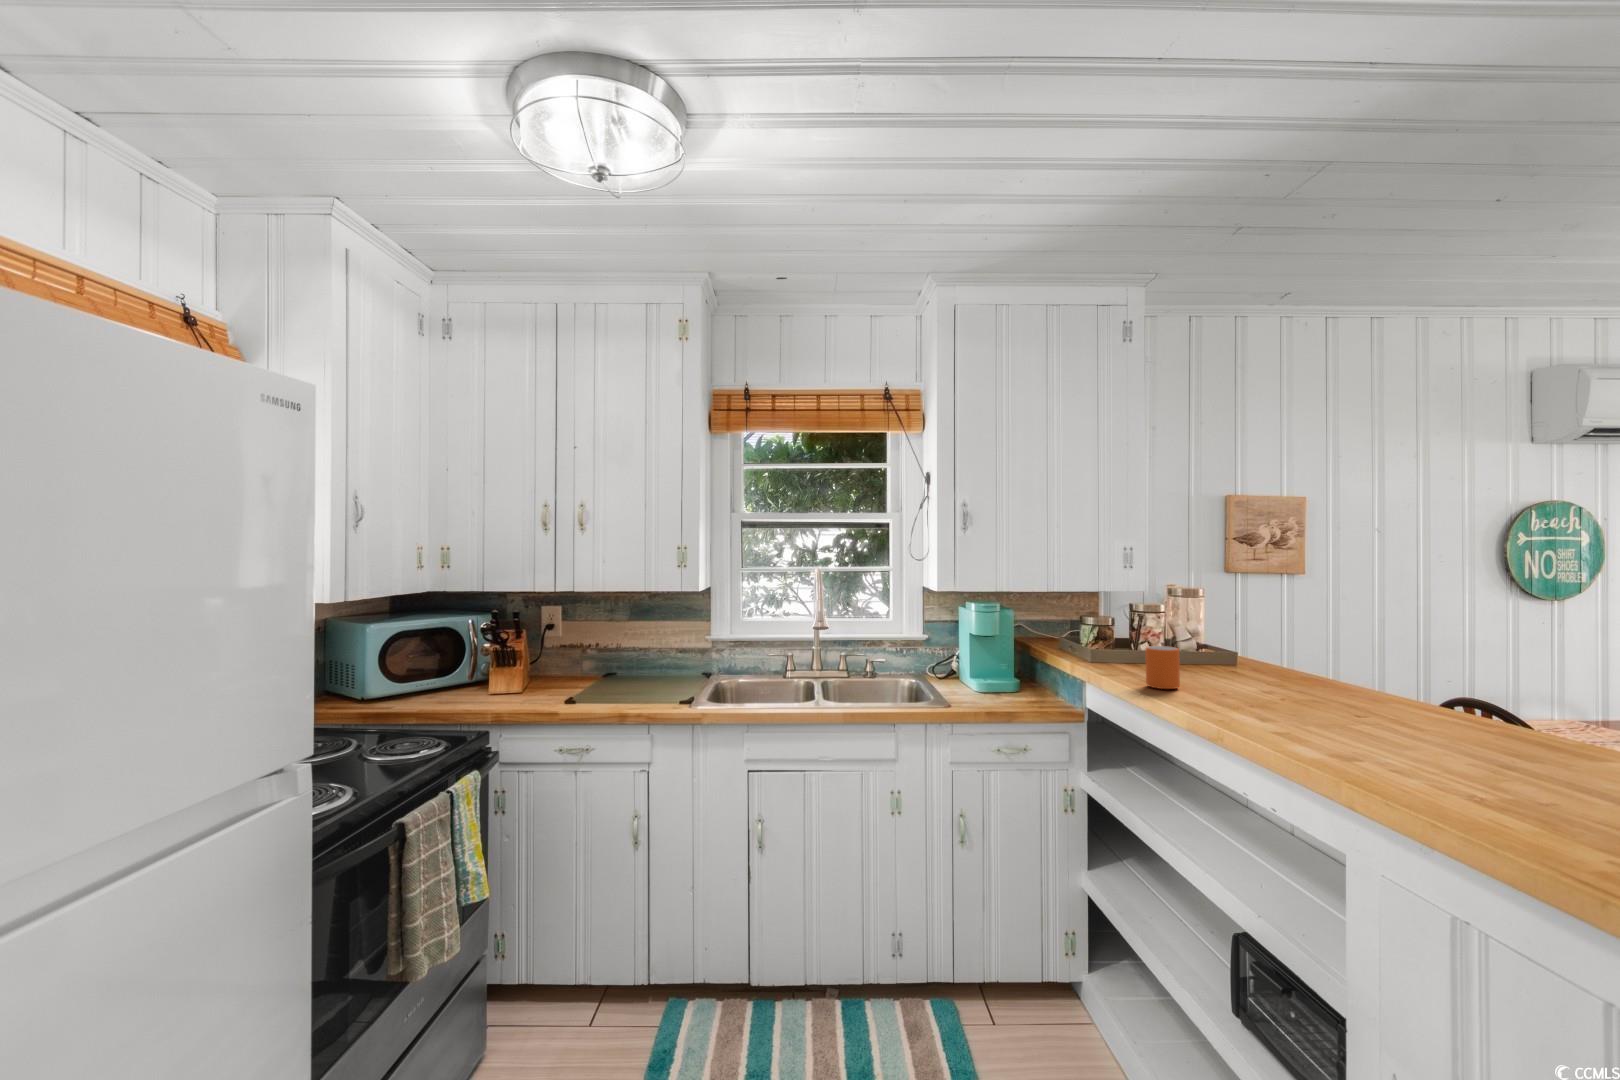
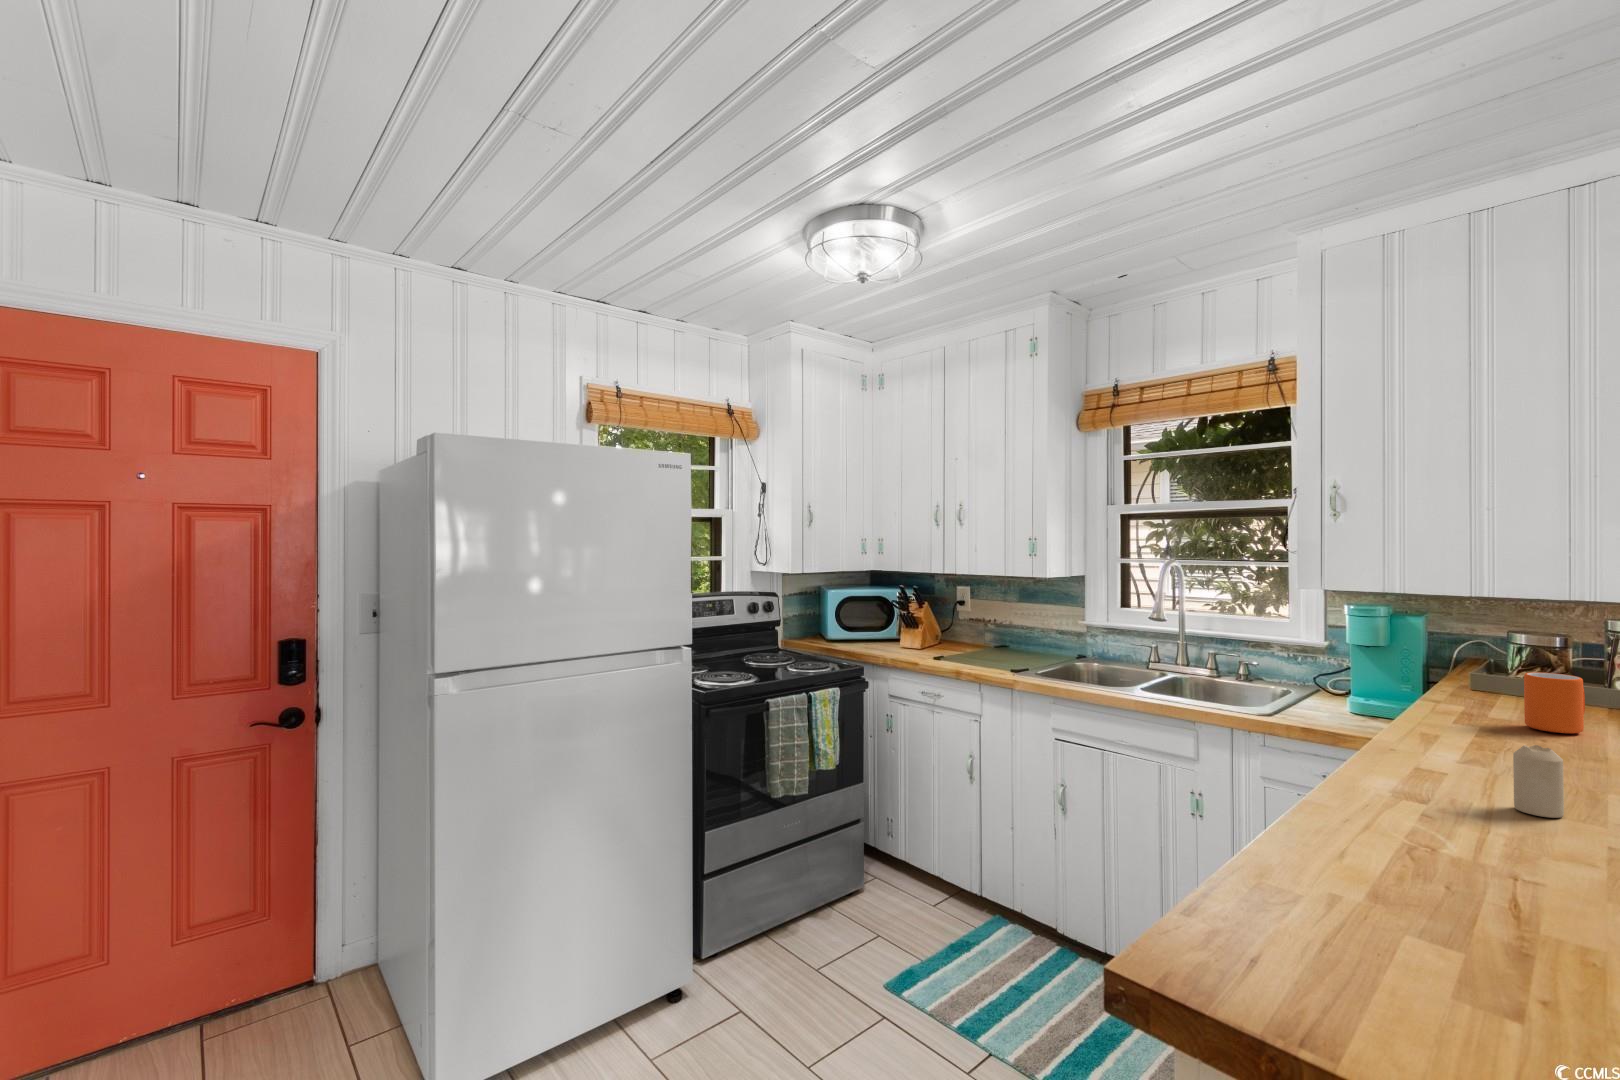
candle: none [1301,704,1334,758] -> present [1513,745,1564,818]

